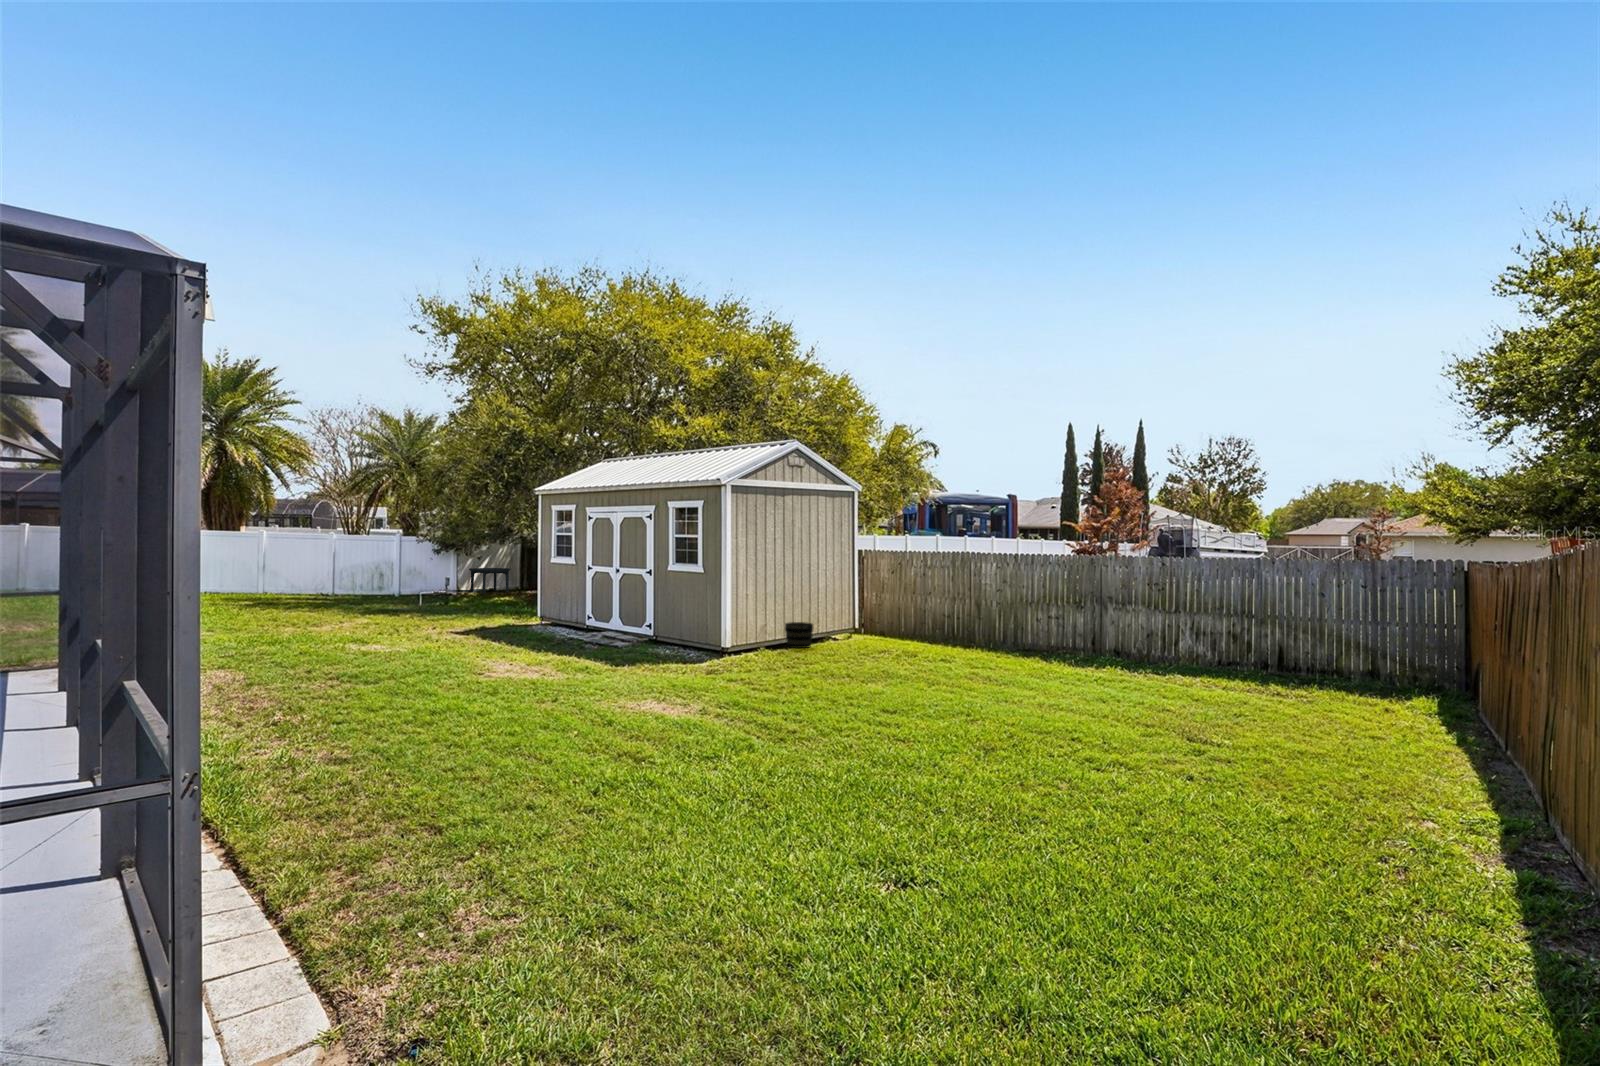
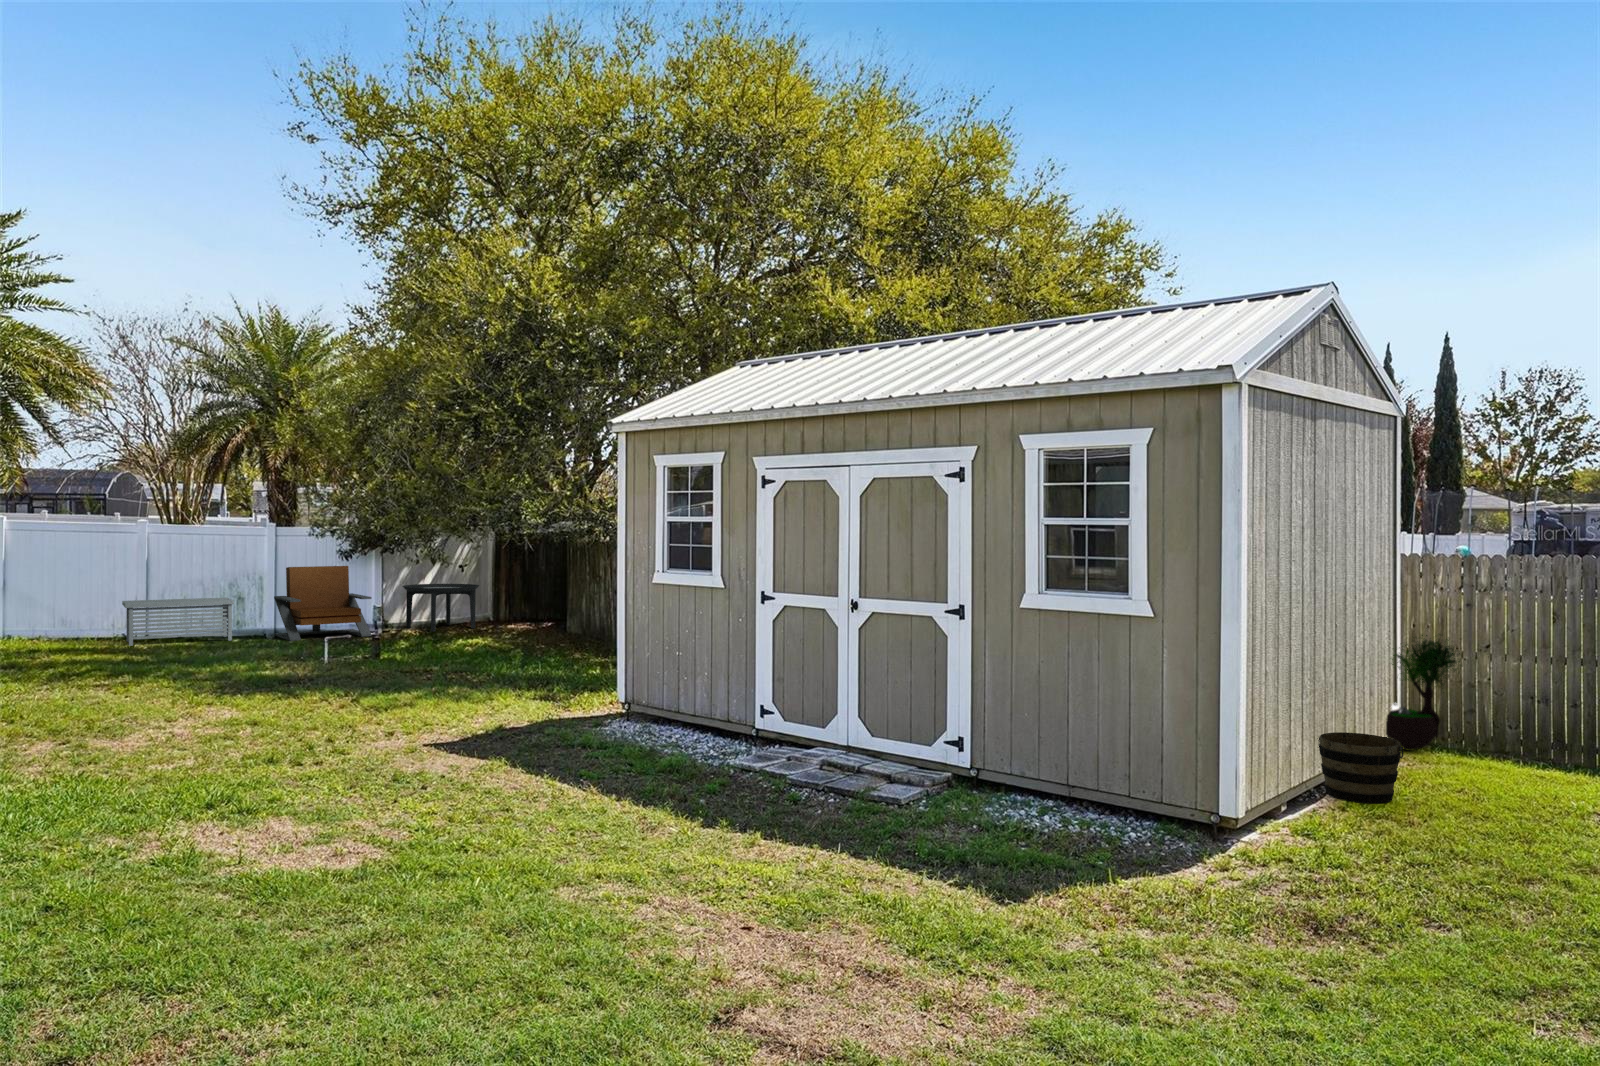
lounge chair: none [397,557,449,597] -> present [274,566,372,641]
storage bench: none [316,574,375,598] -> present [122,598,234,646]
potted tree: none [853,583,884,636] -> present [1386,635,1462,750]

